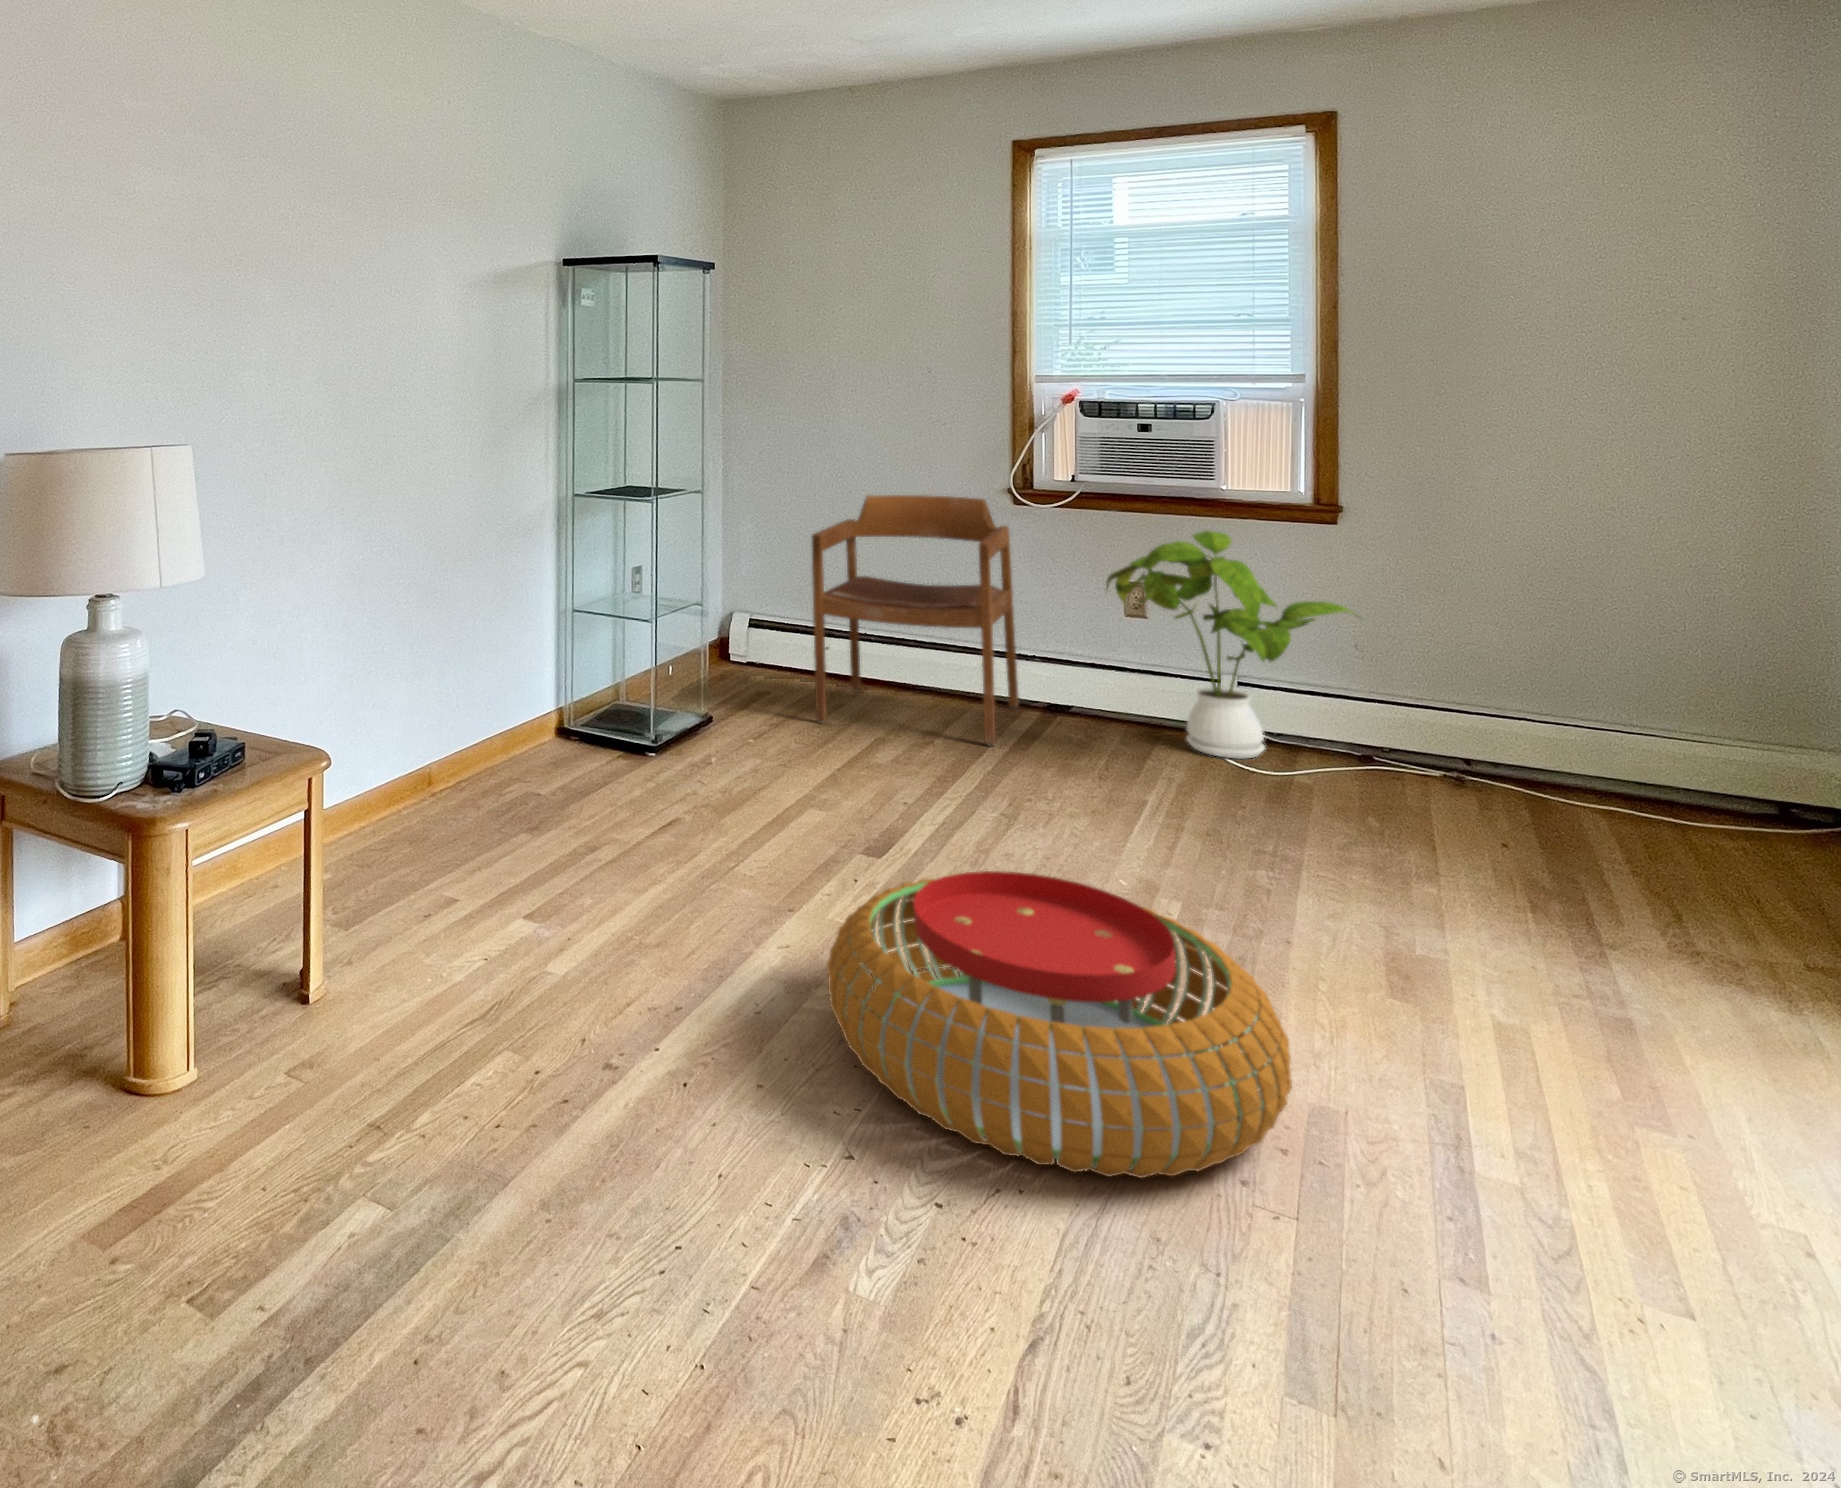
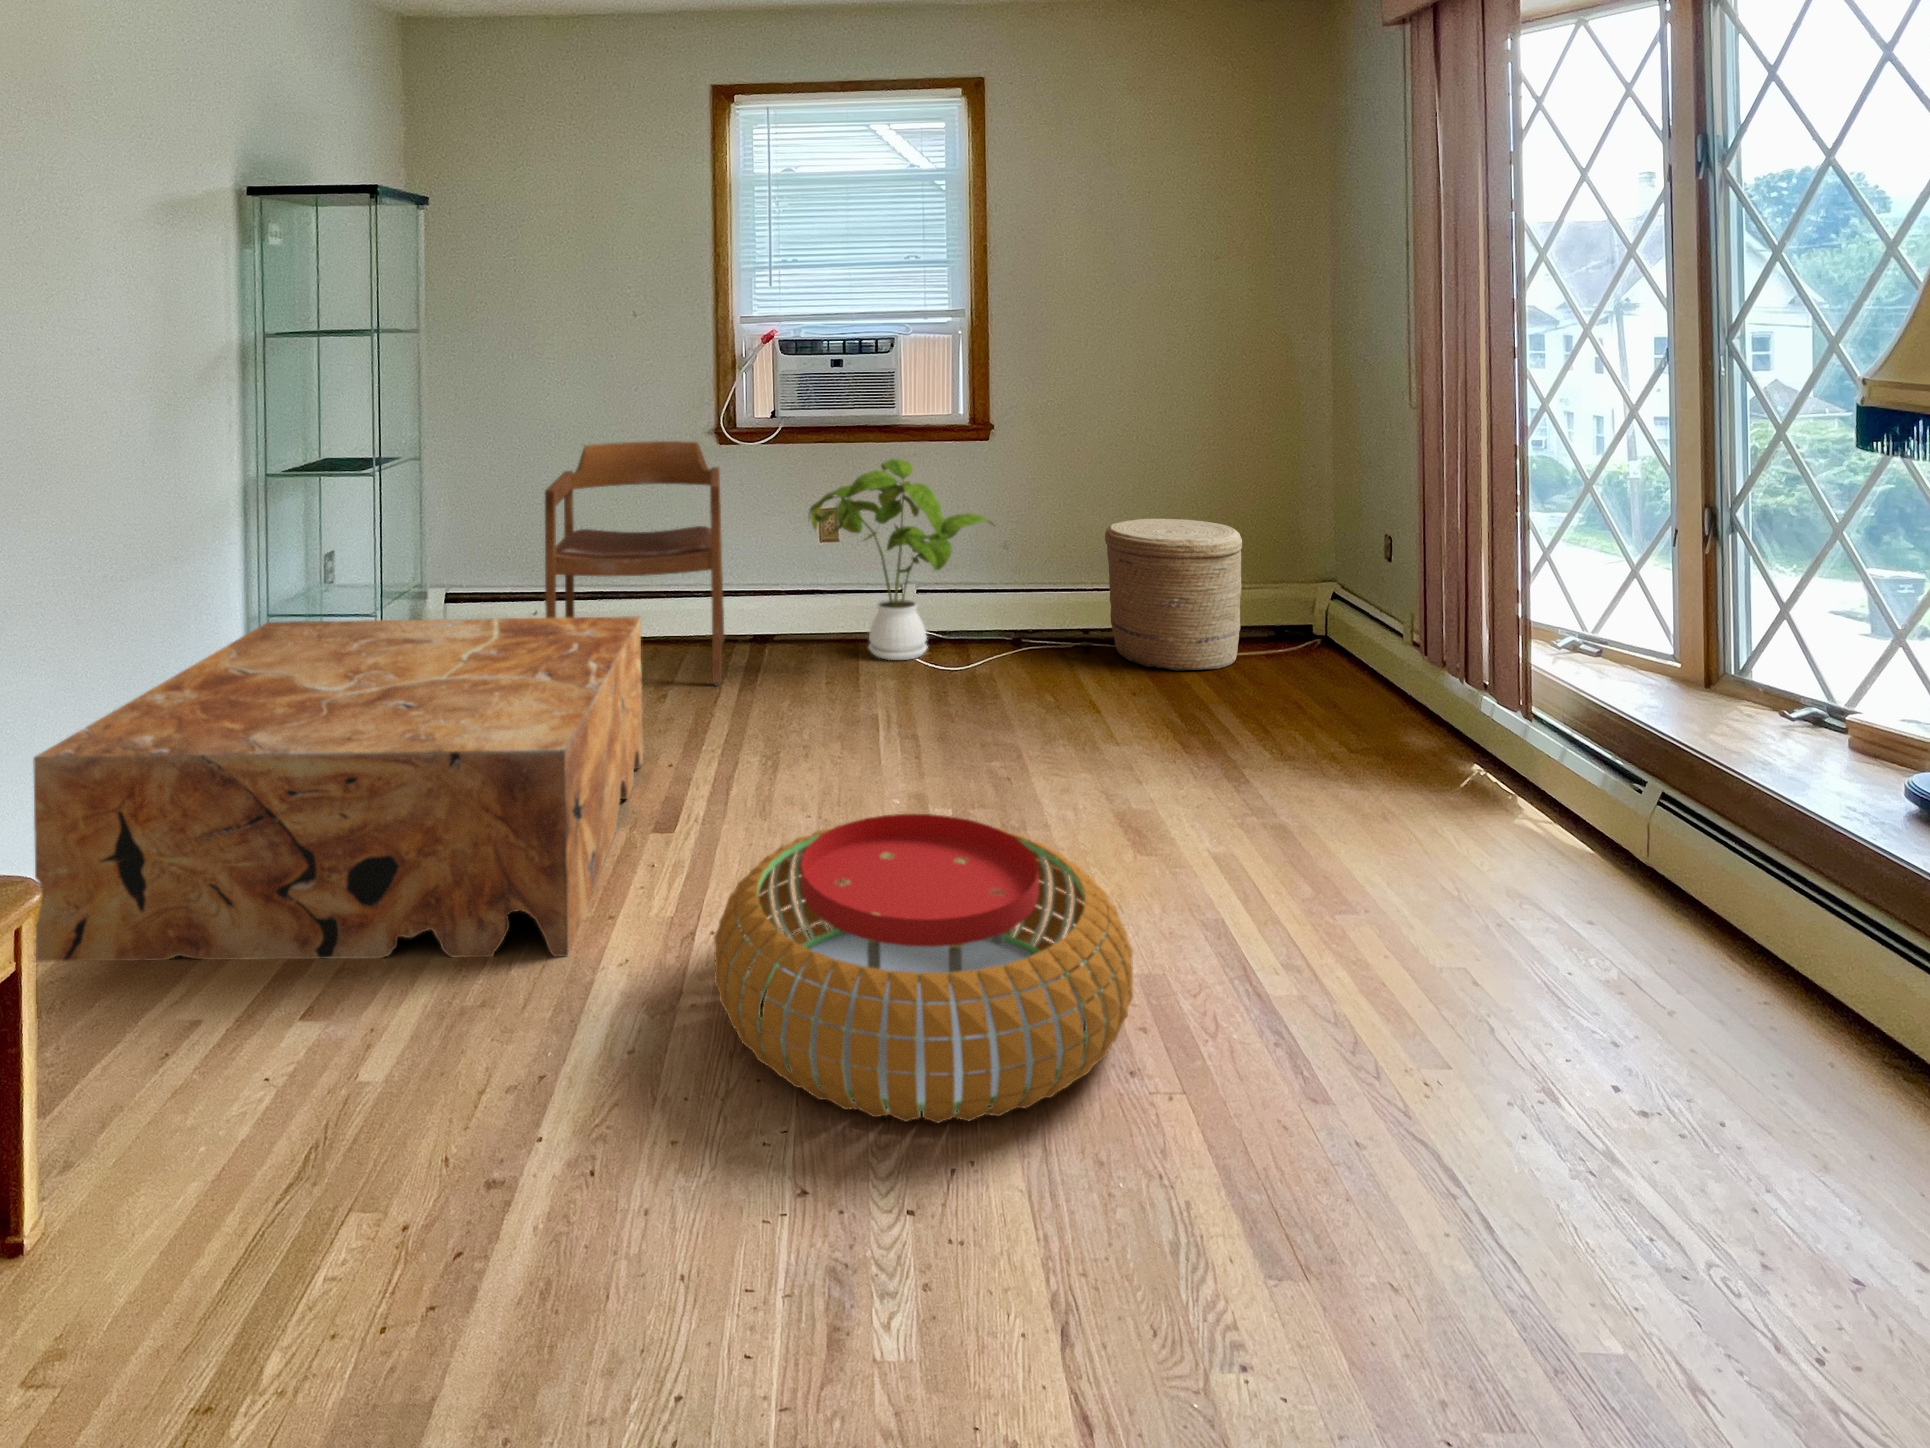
coffee table: none [372,622,877,932] -> present [33,616,643,962]
woven basket: none [1531,634,1779,846] -> present [1105,519,1242,671]

